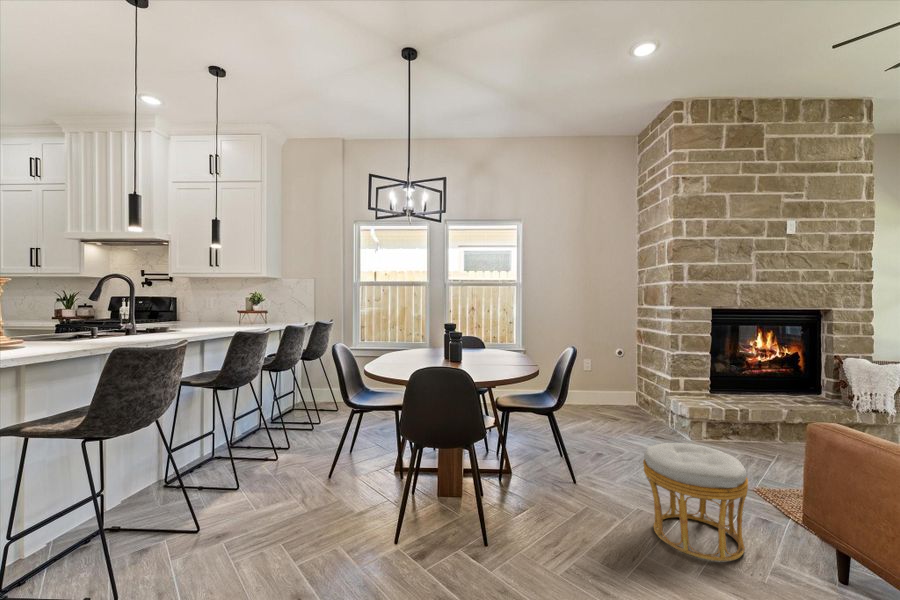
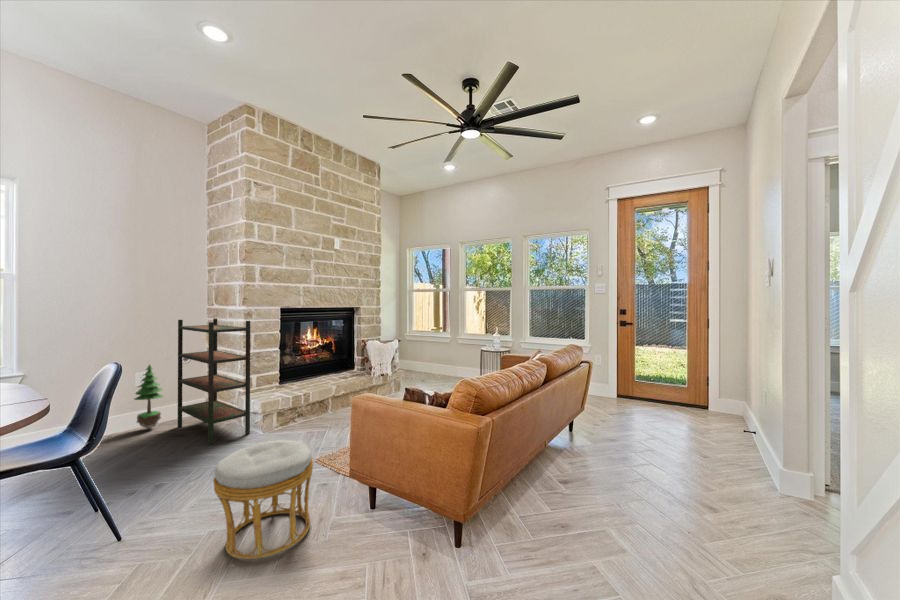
bookshelf: none [613,317,678,436] -> present [178,318,250,445]
potted tree: none [582,353,602,408] -> present [135,365,163,429]

